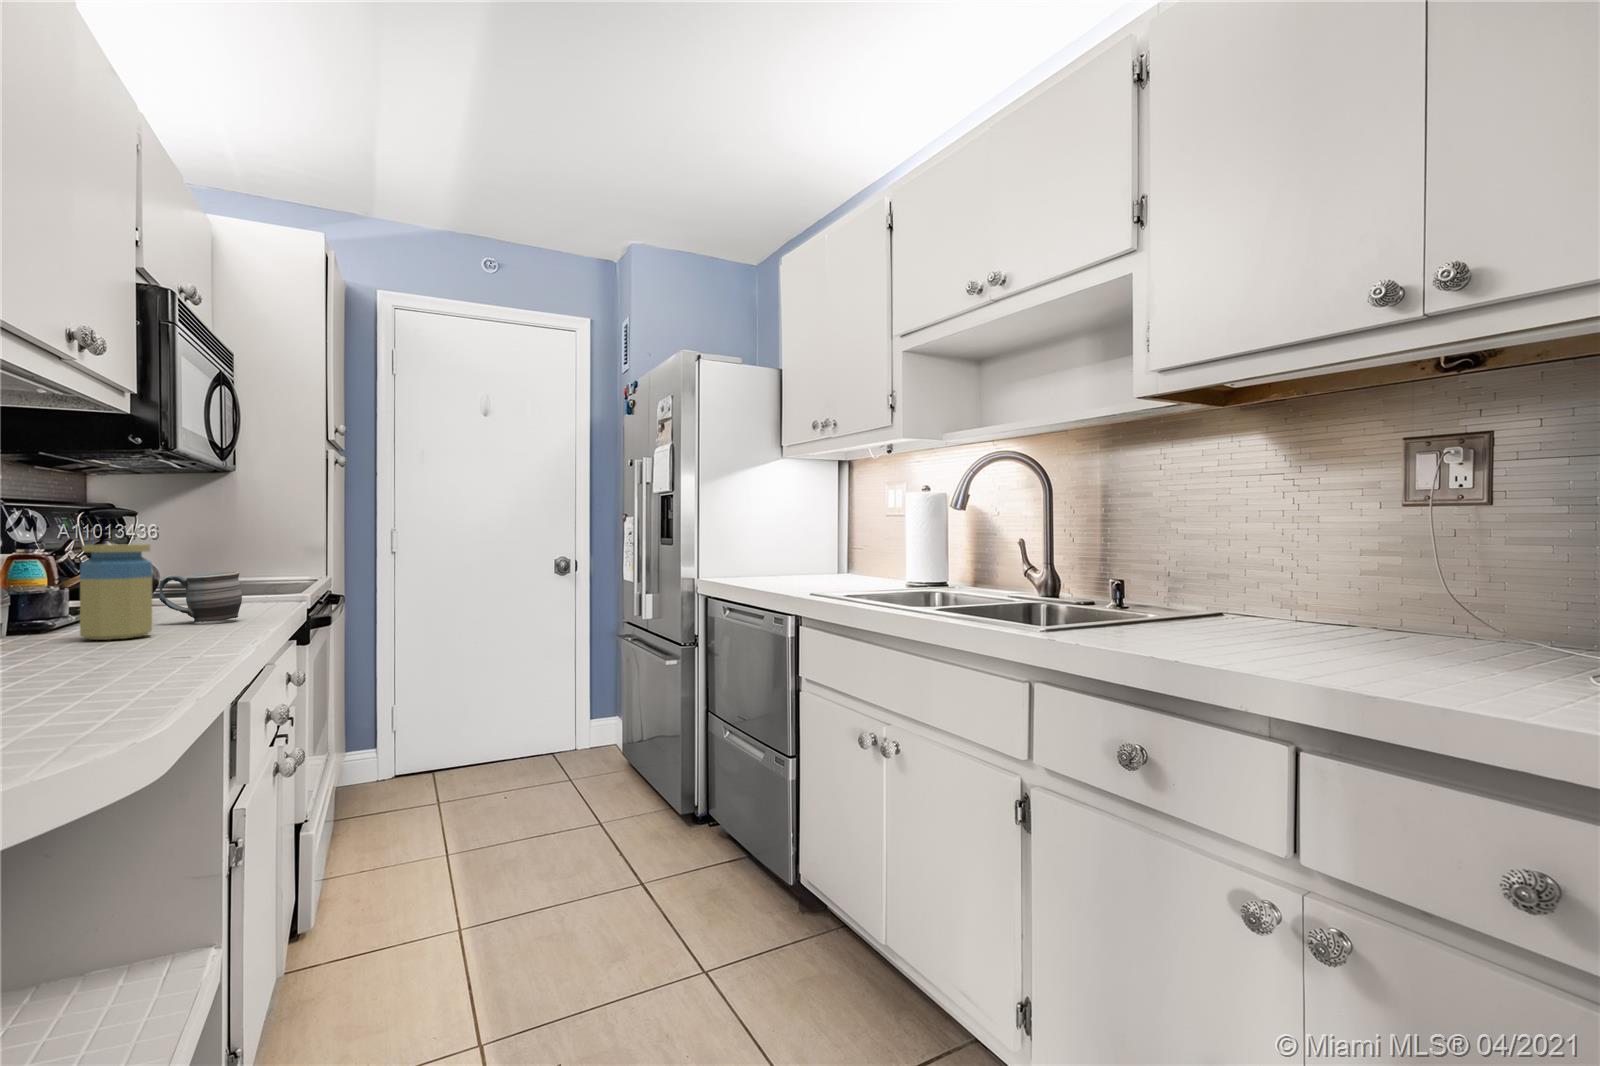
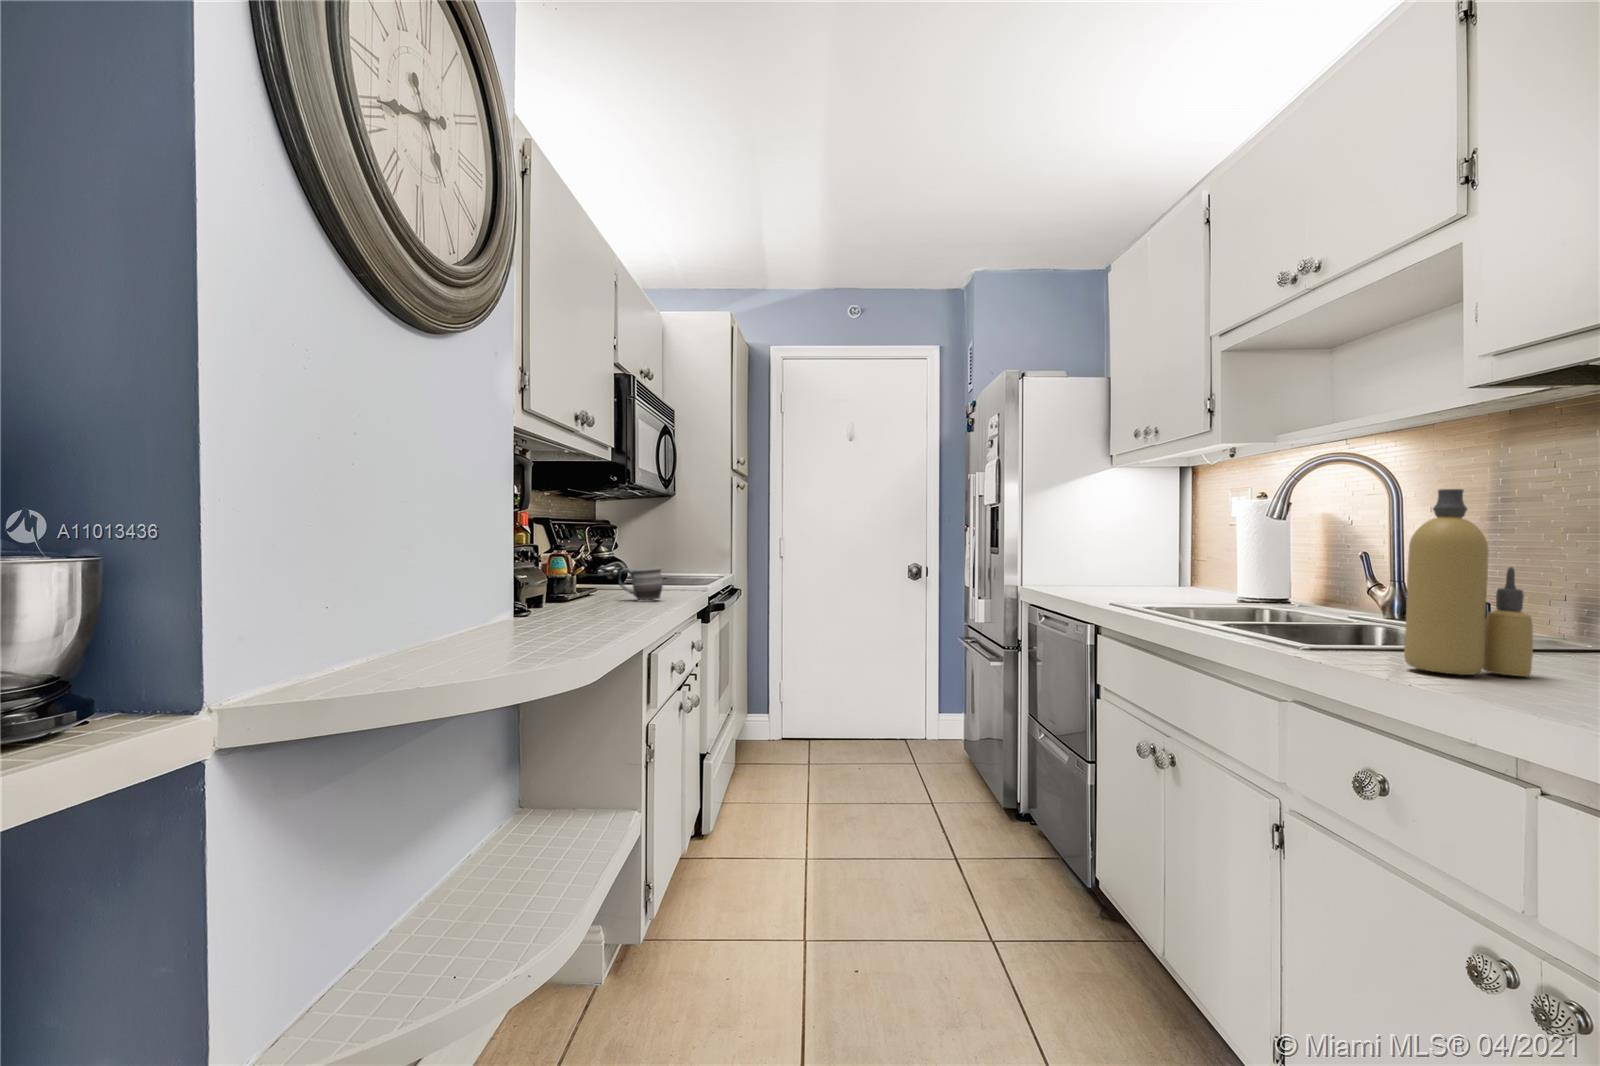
bottle: none [1110,479,1194,641] -> present [1404,489,1533,676]
jar: present [80,544,152,640] -> none [577,548,612,608]

